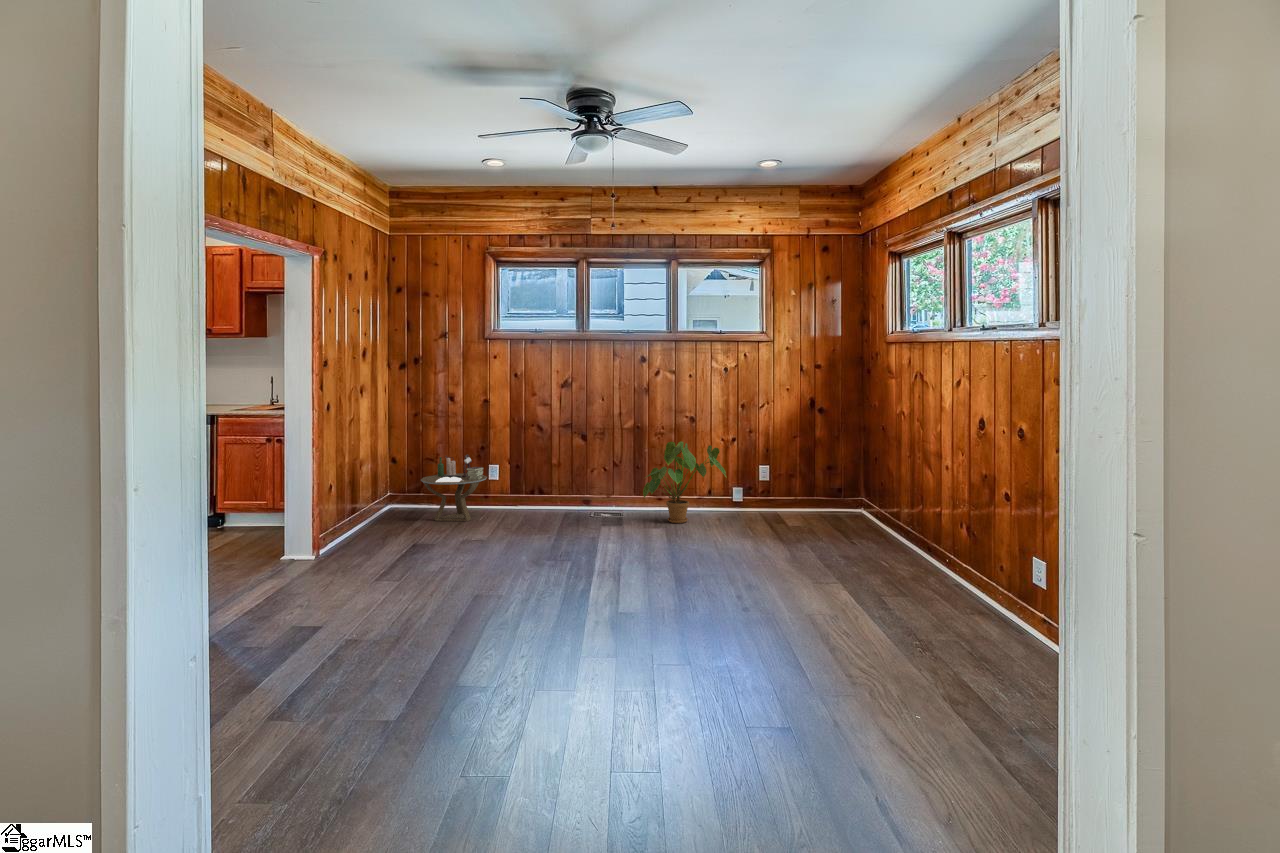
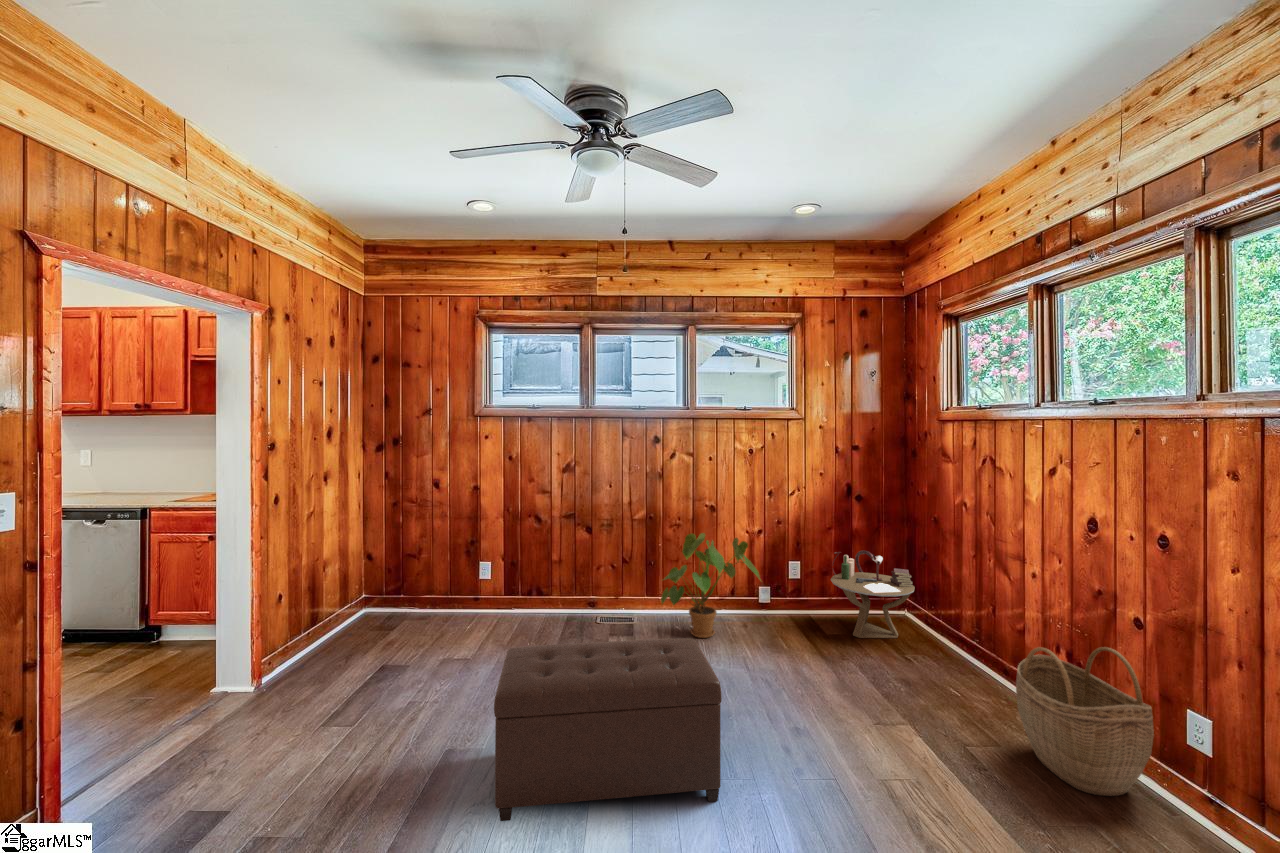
side table: present [421,455,487,521] -> present [831,550,915,638]
ottoman: none [515,492,665,587] -> present [494,639,722,821]
woven basket: none [883,493,955,585] -> present [1016,647,1154,796]

